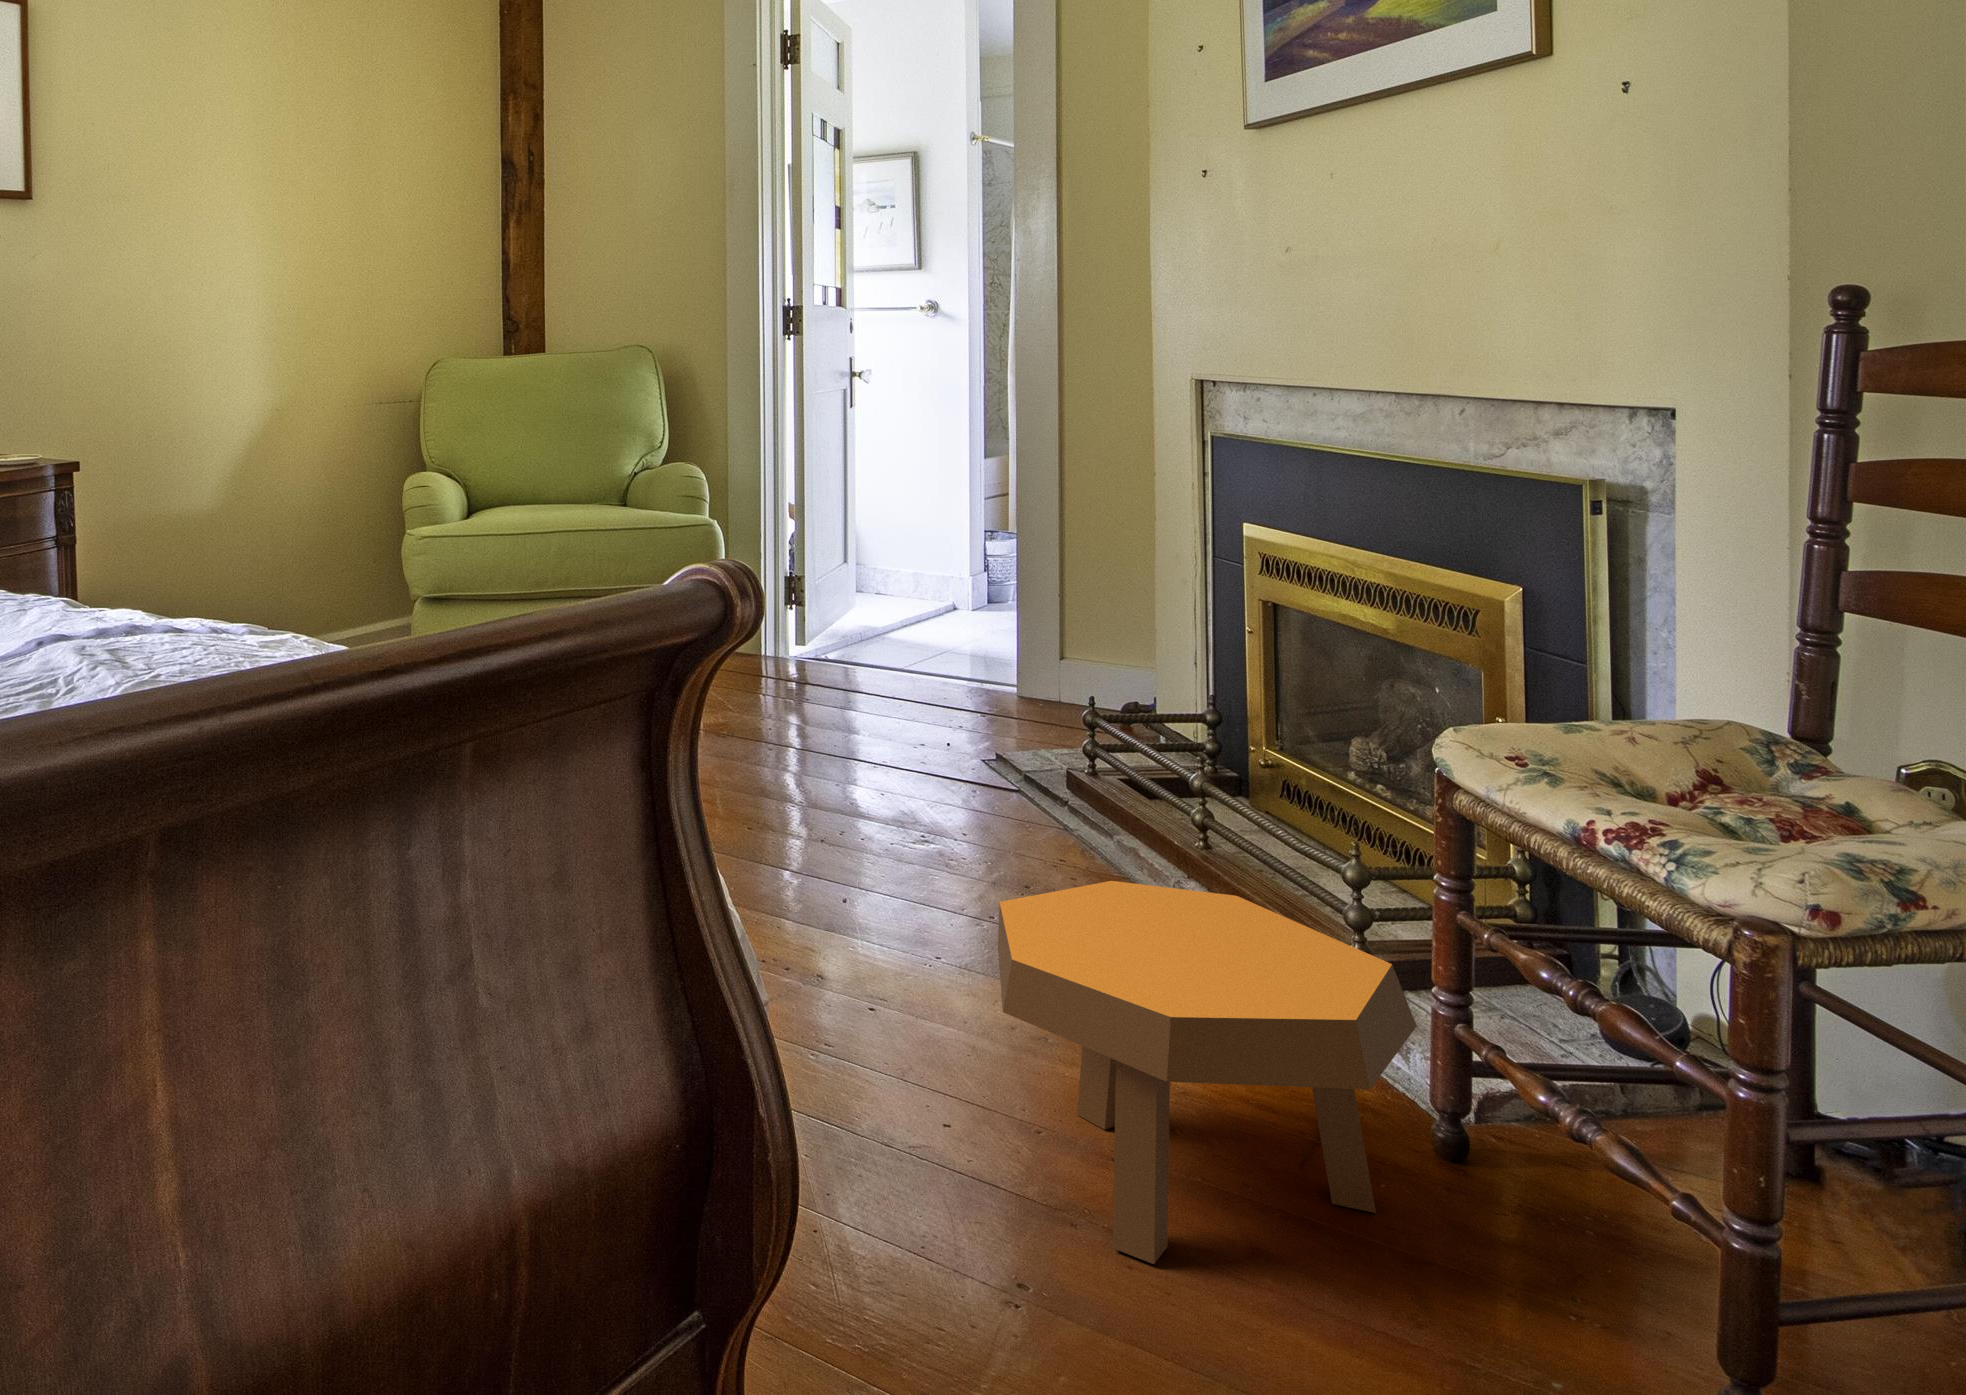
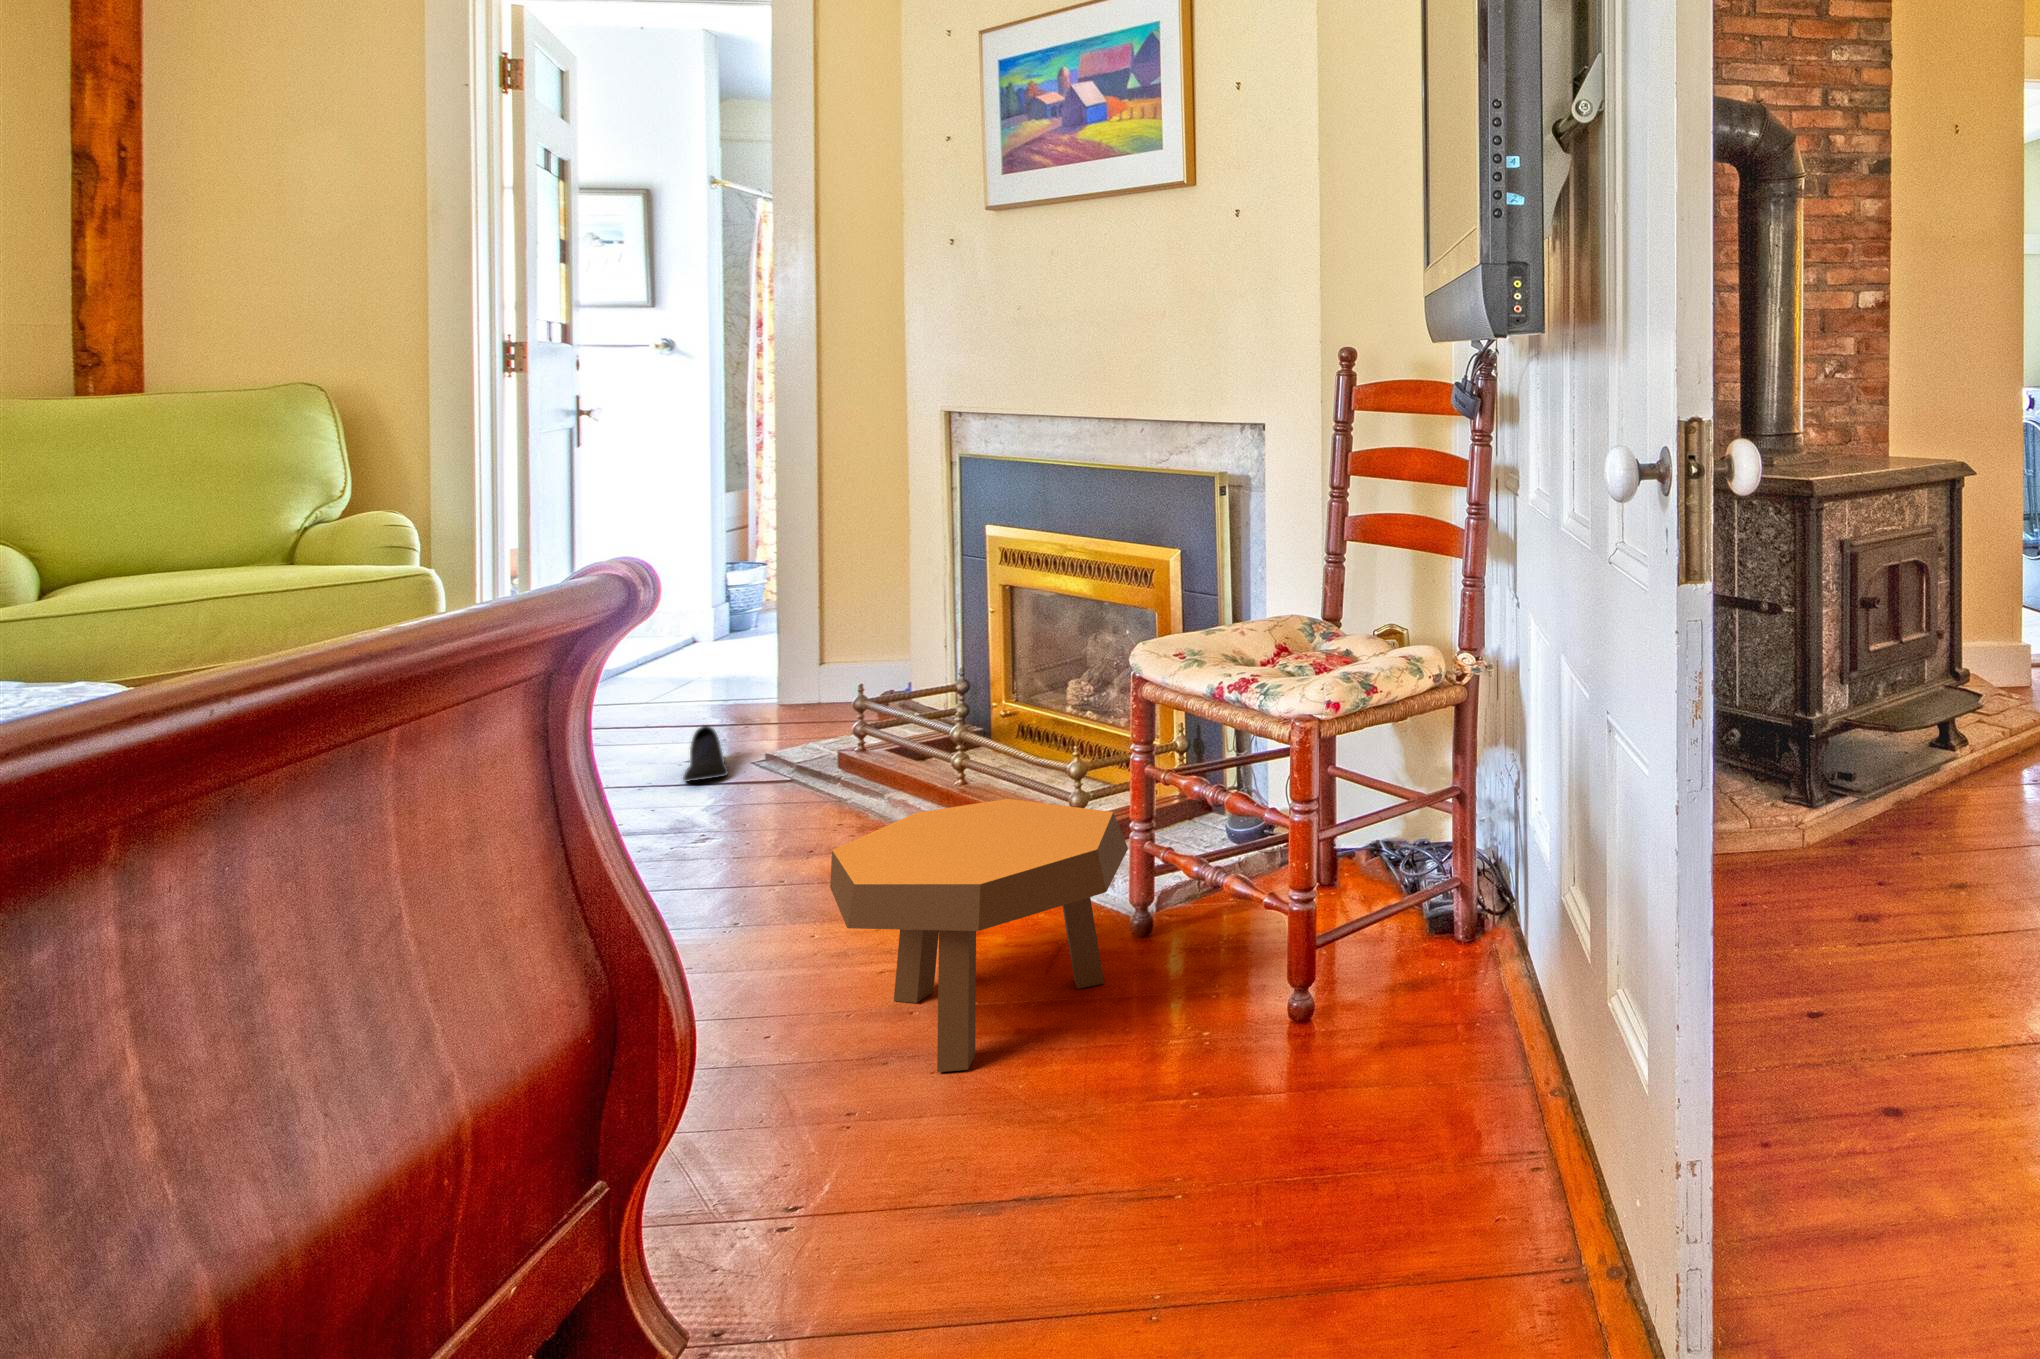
shoe: none [912,703,956,763] -> present [683,725,728,782]

